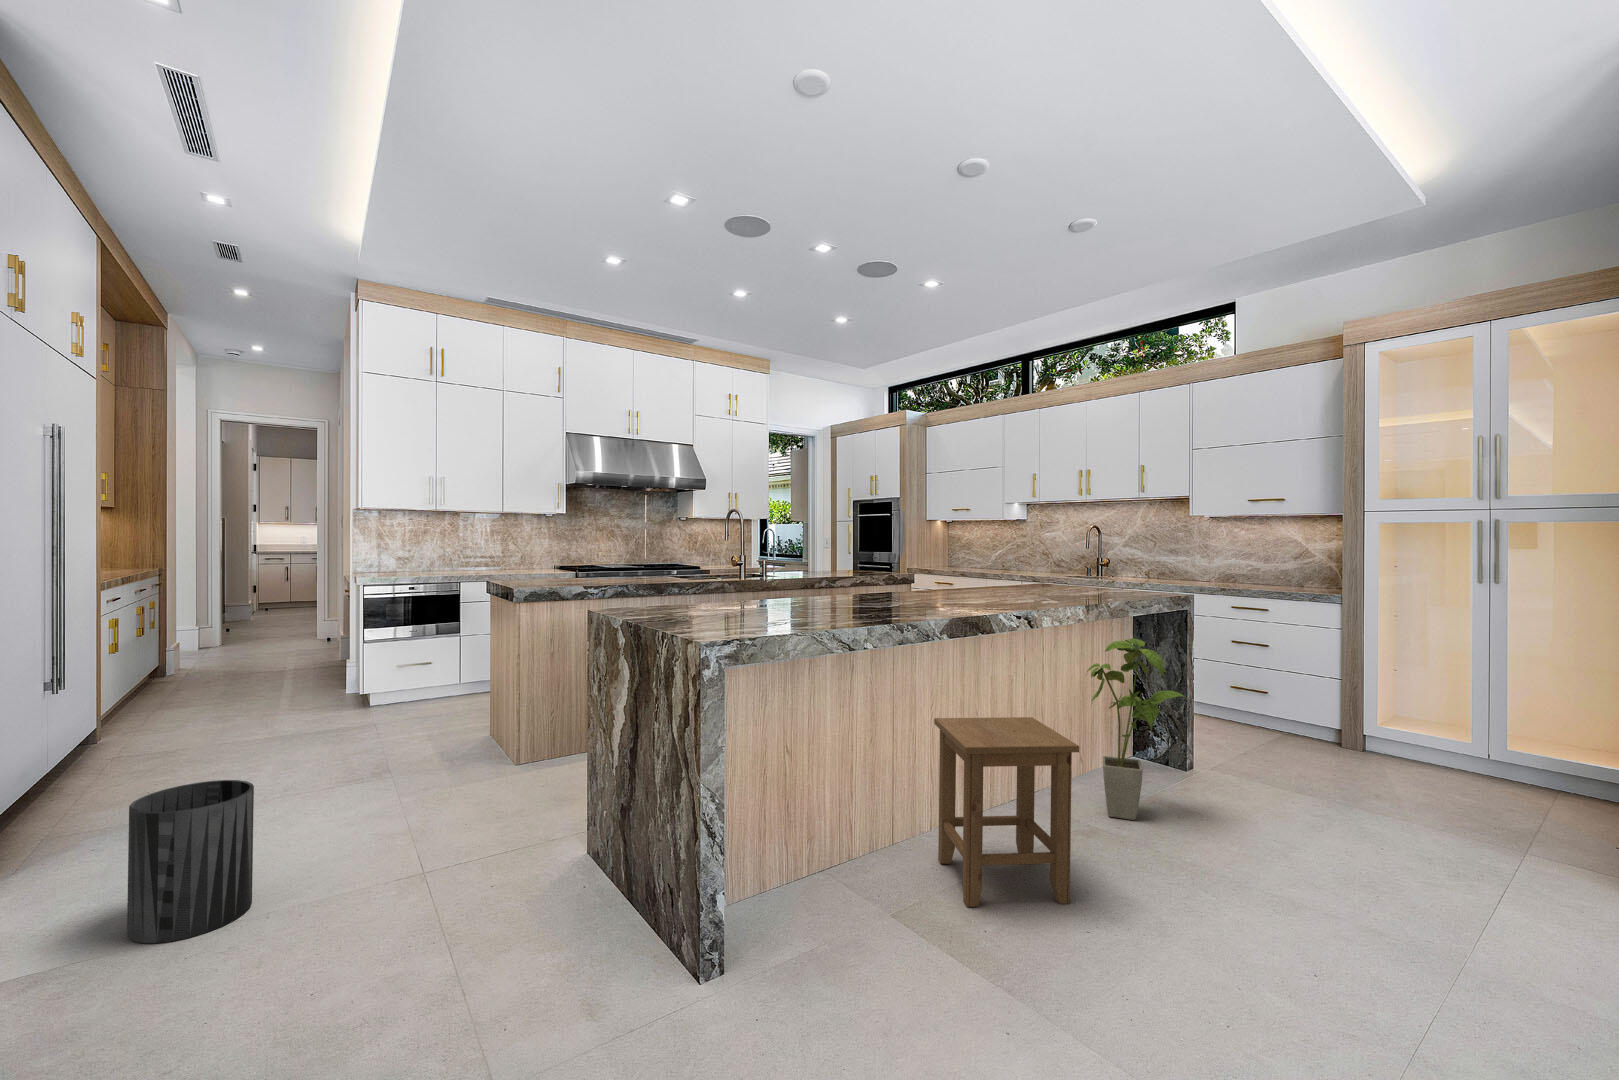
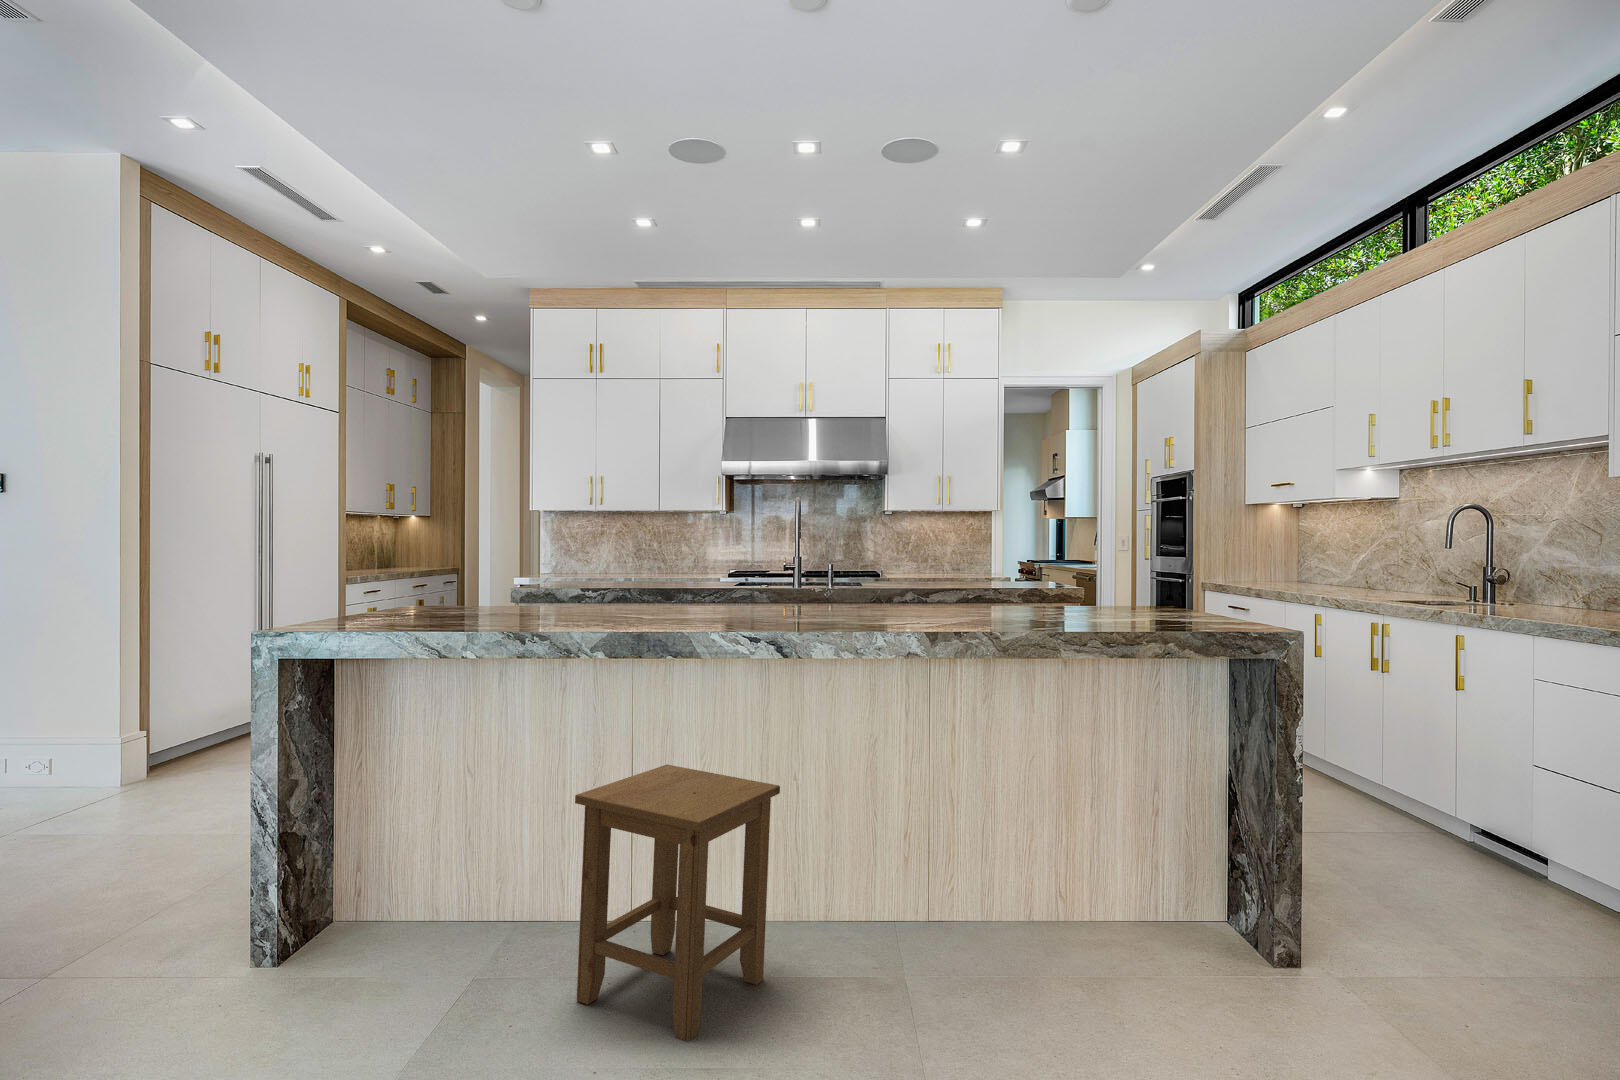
house plant: present [1086,638,1188,820] -> none [965,700,1119,987]
trash can: present [127,780,254,943] -> none [84,717,183,832]

